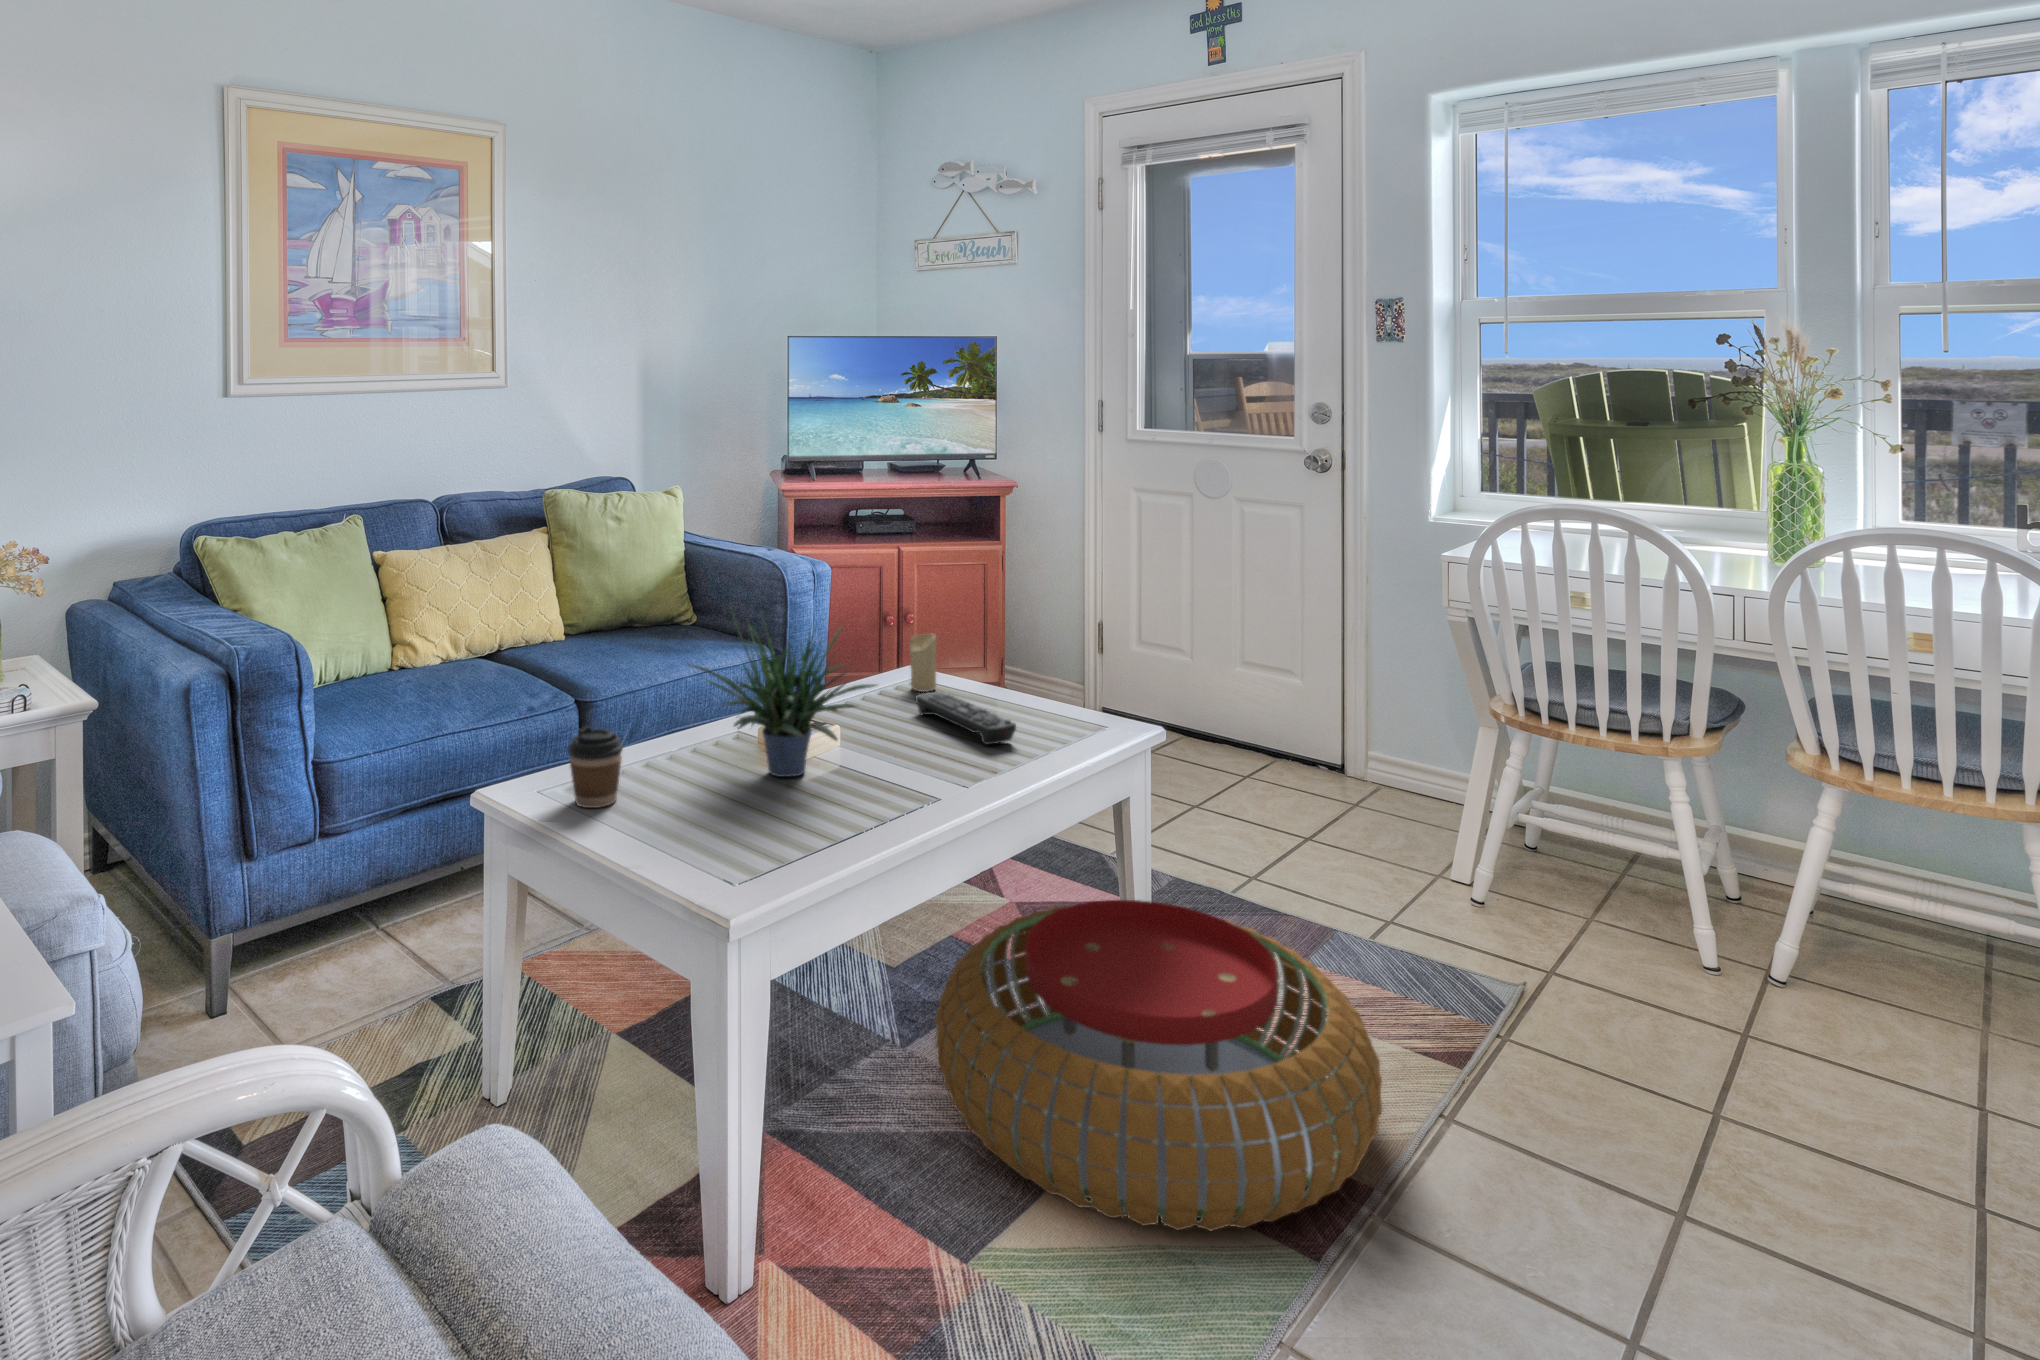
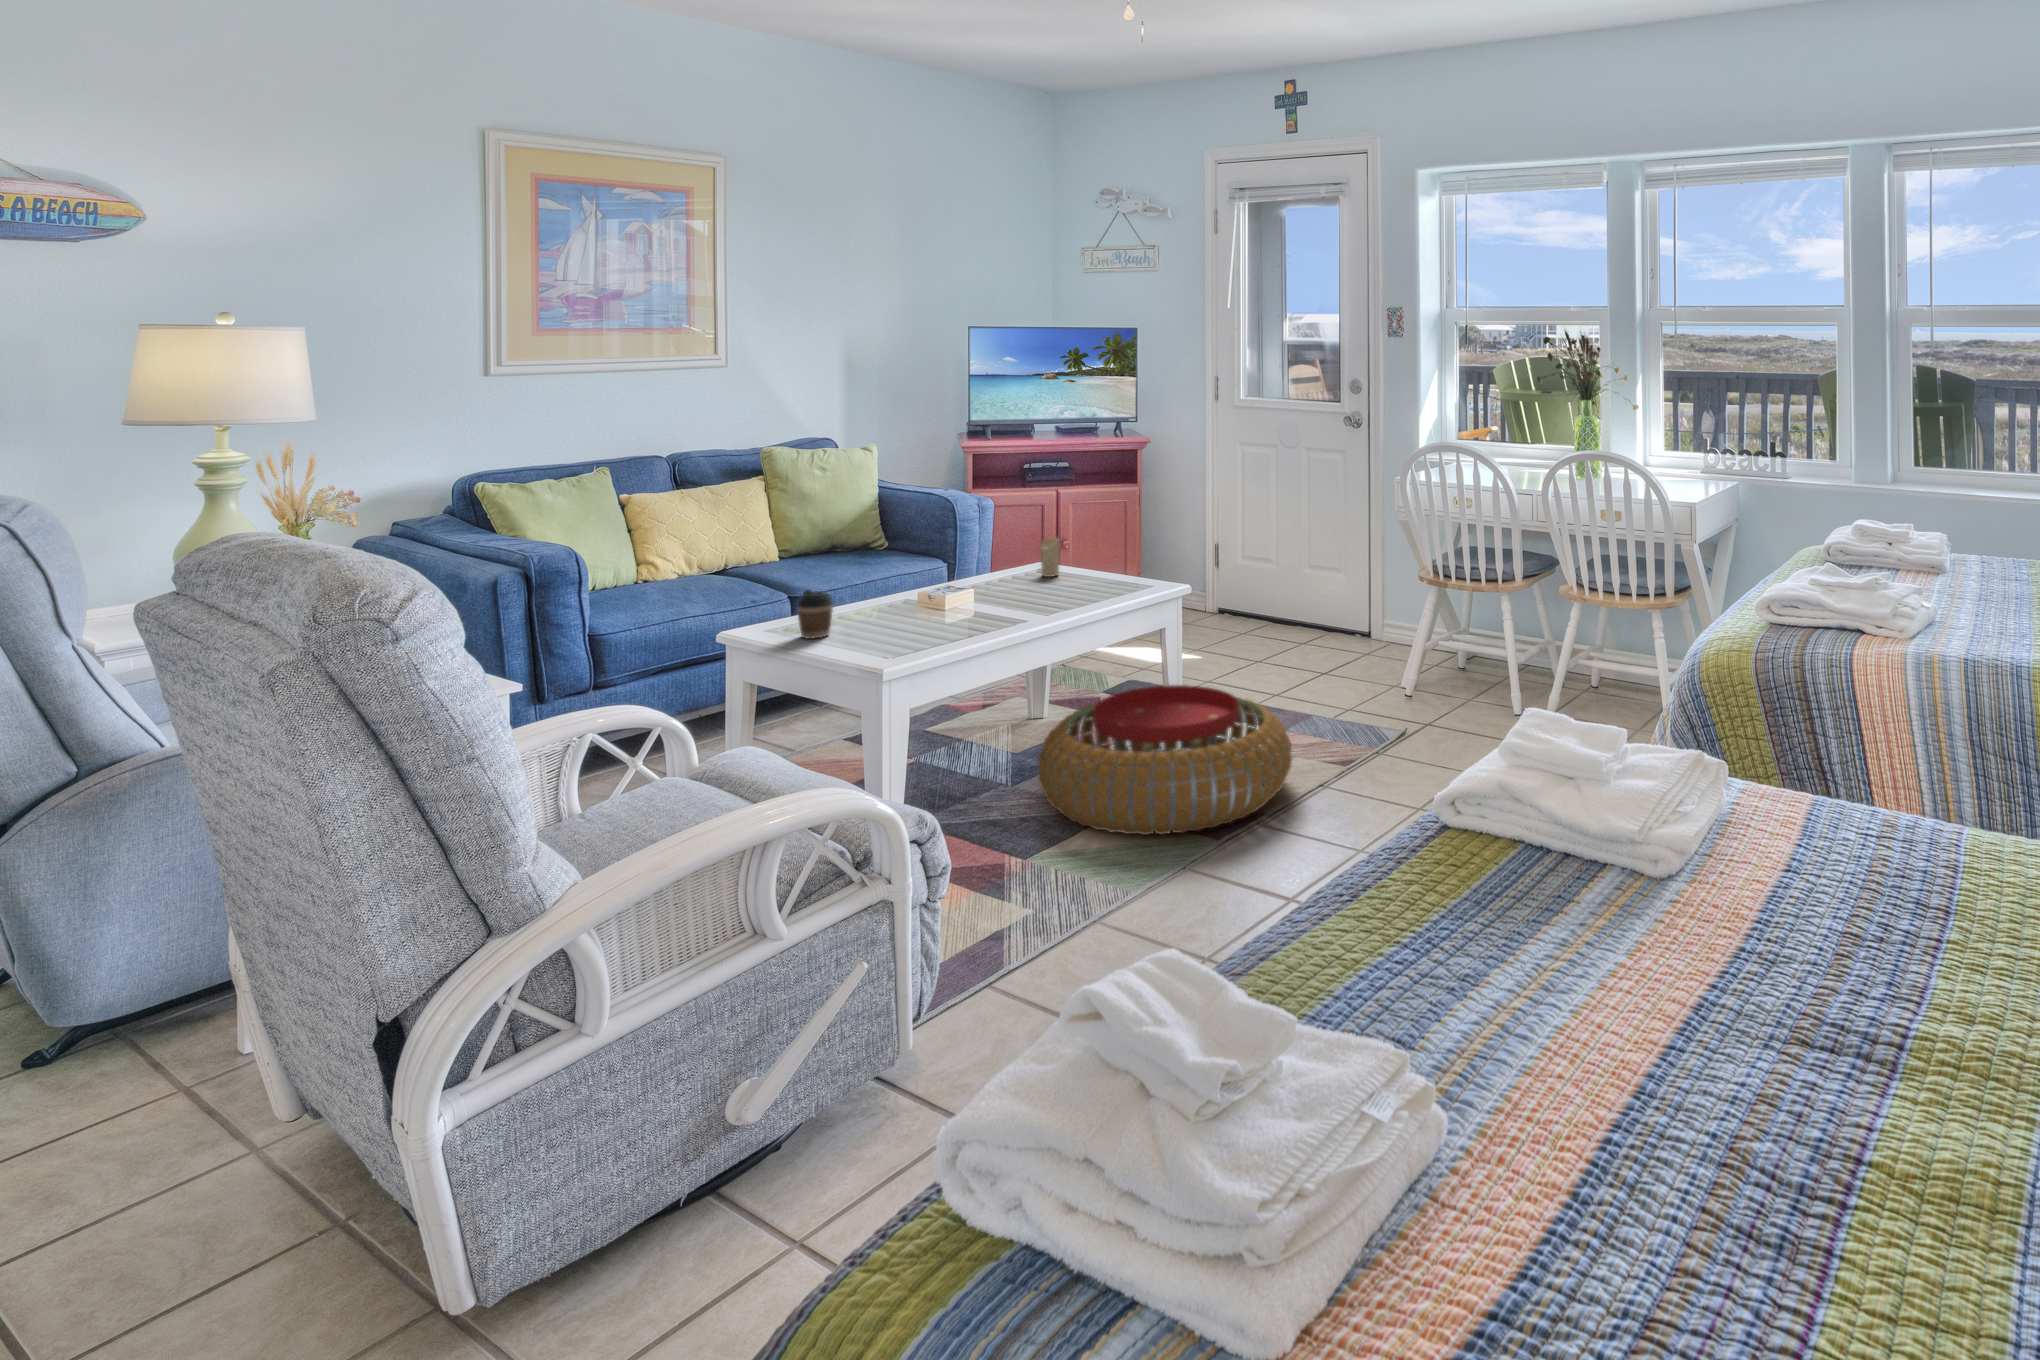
potted plant: present [689,619,876,777] -> none [877,509,1008,620]
remote control: present [916,692,1016,745] -> none [1040,573,1101,600]

